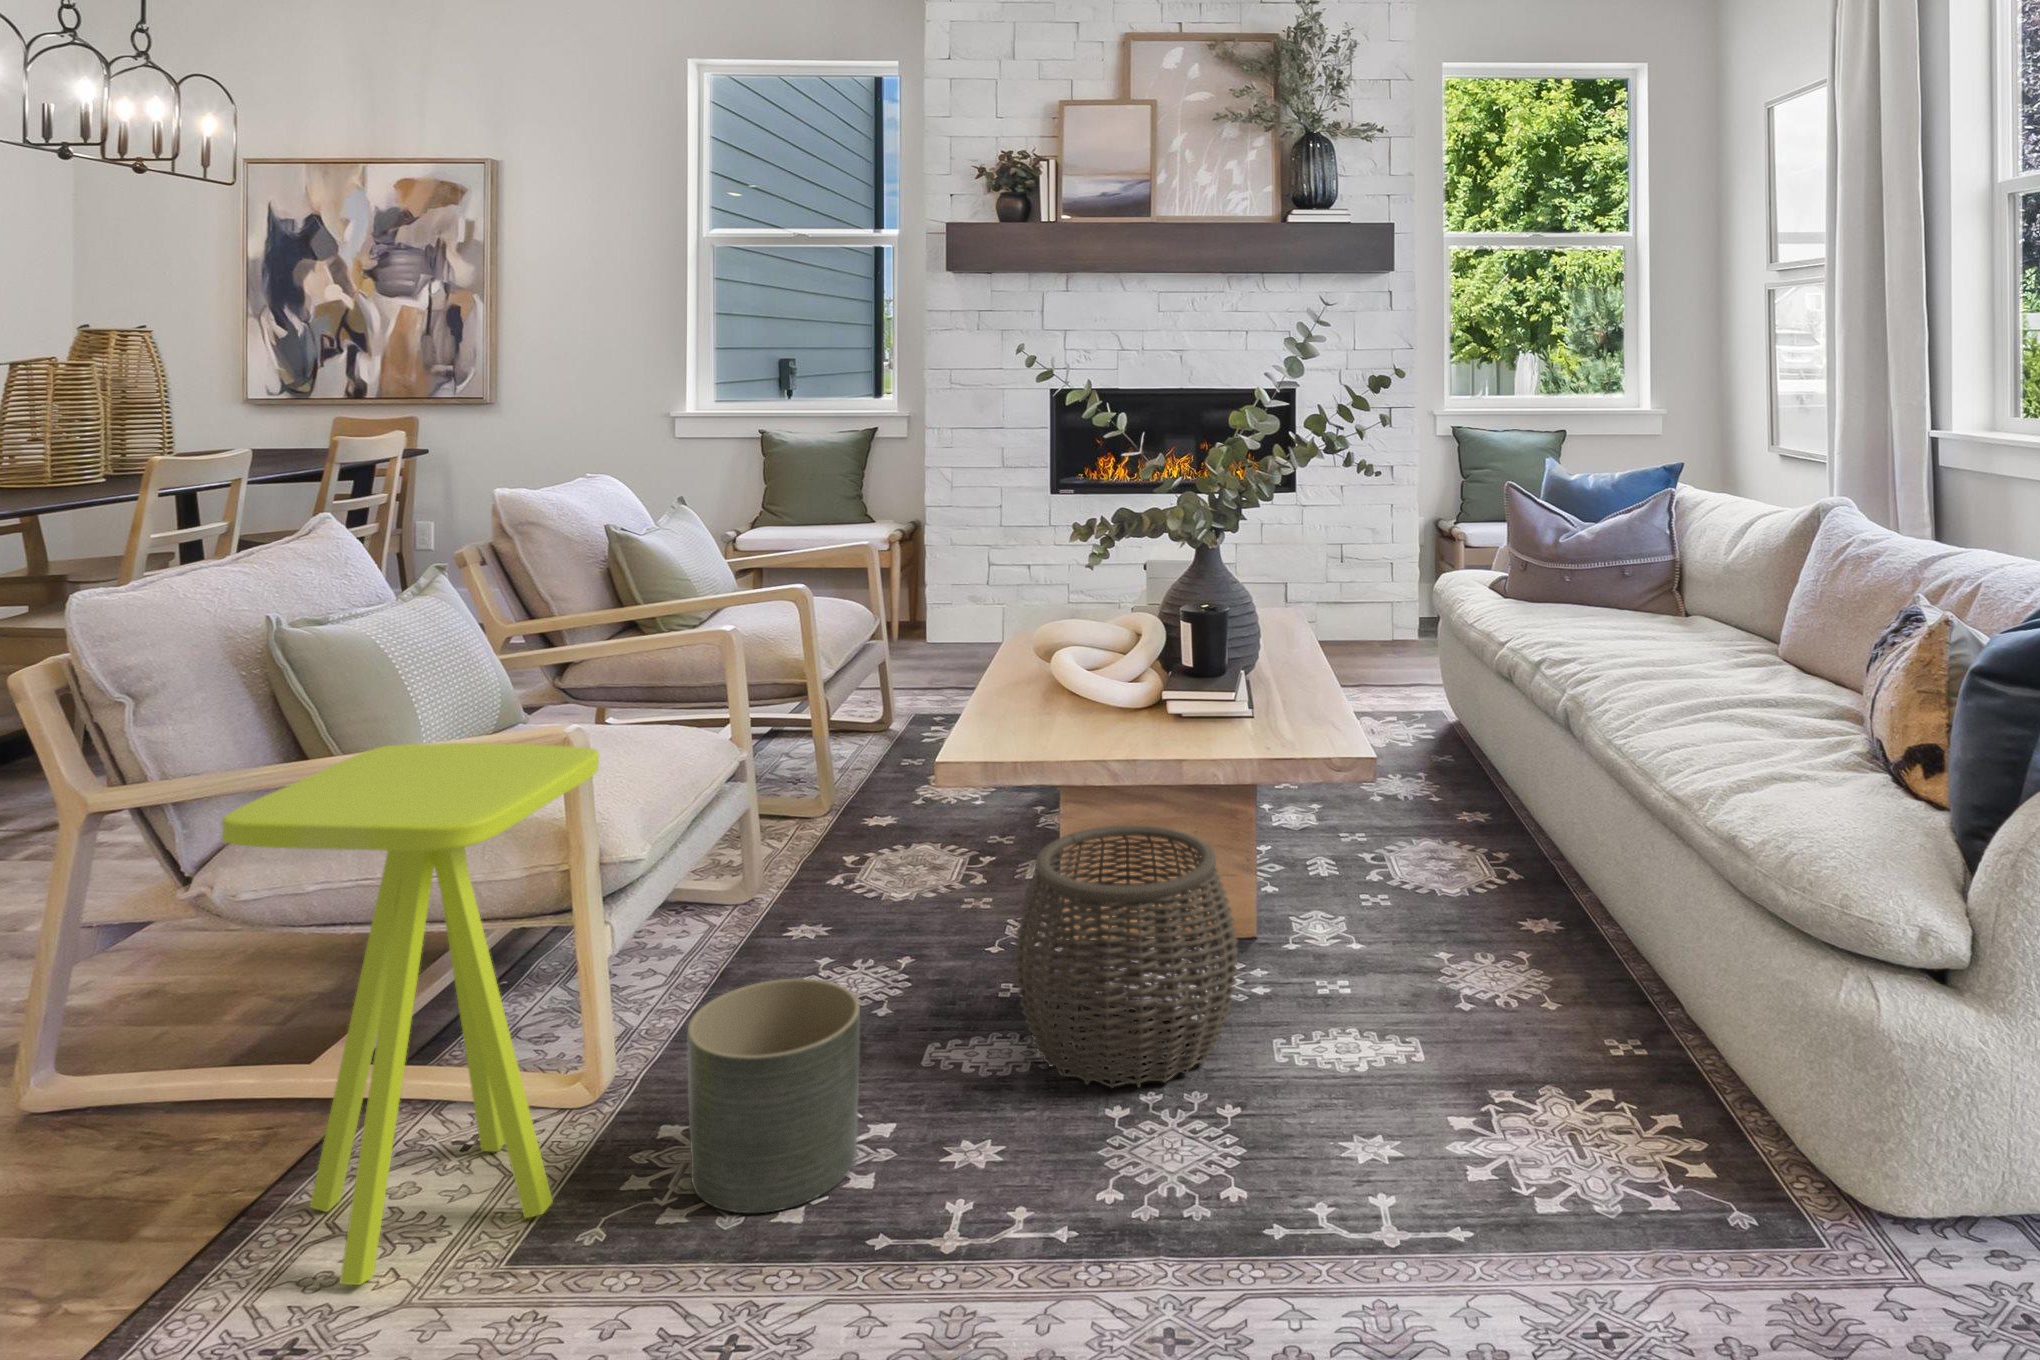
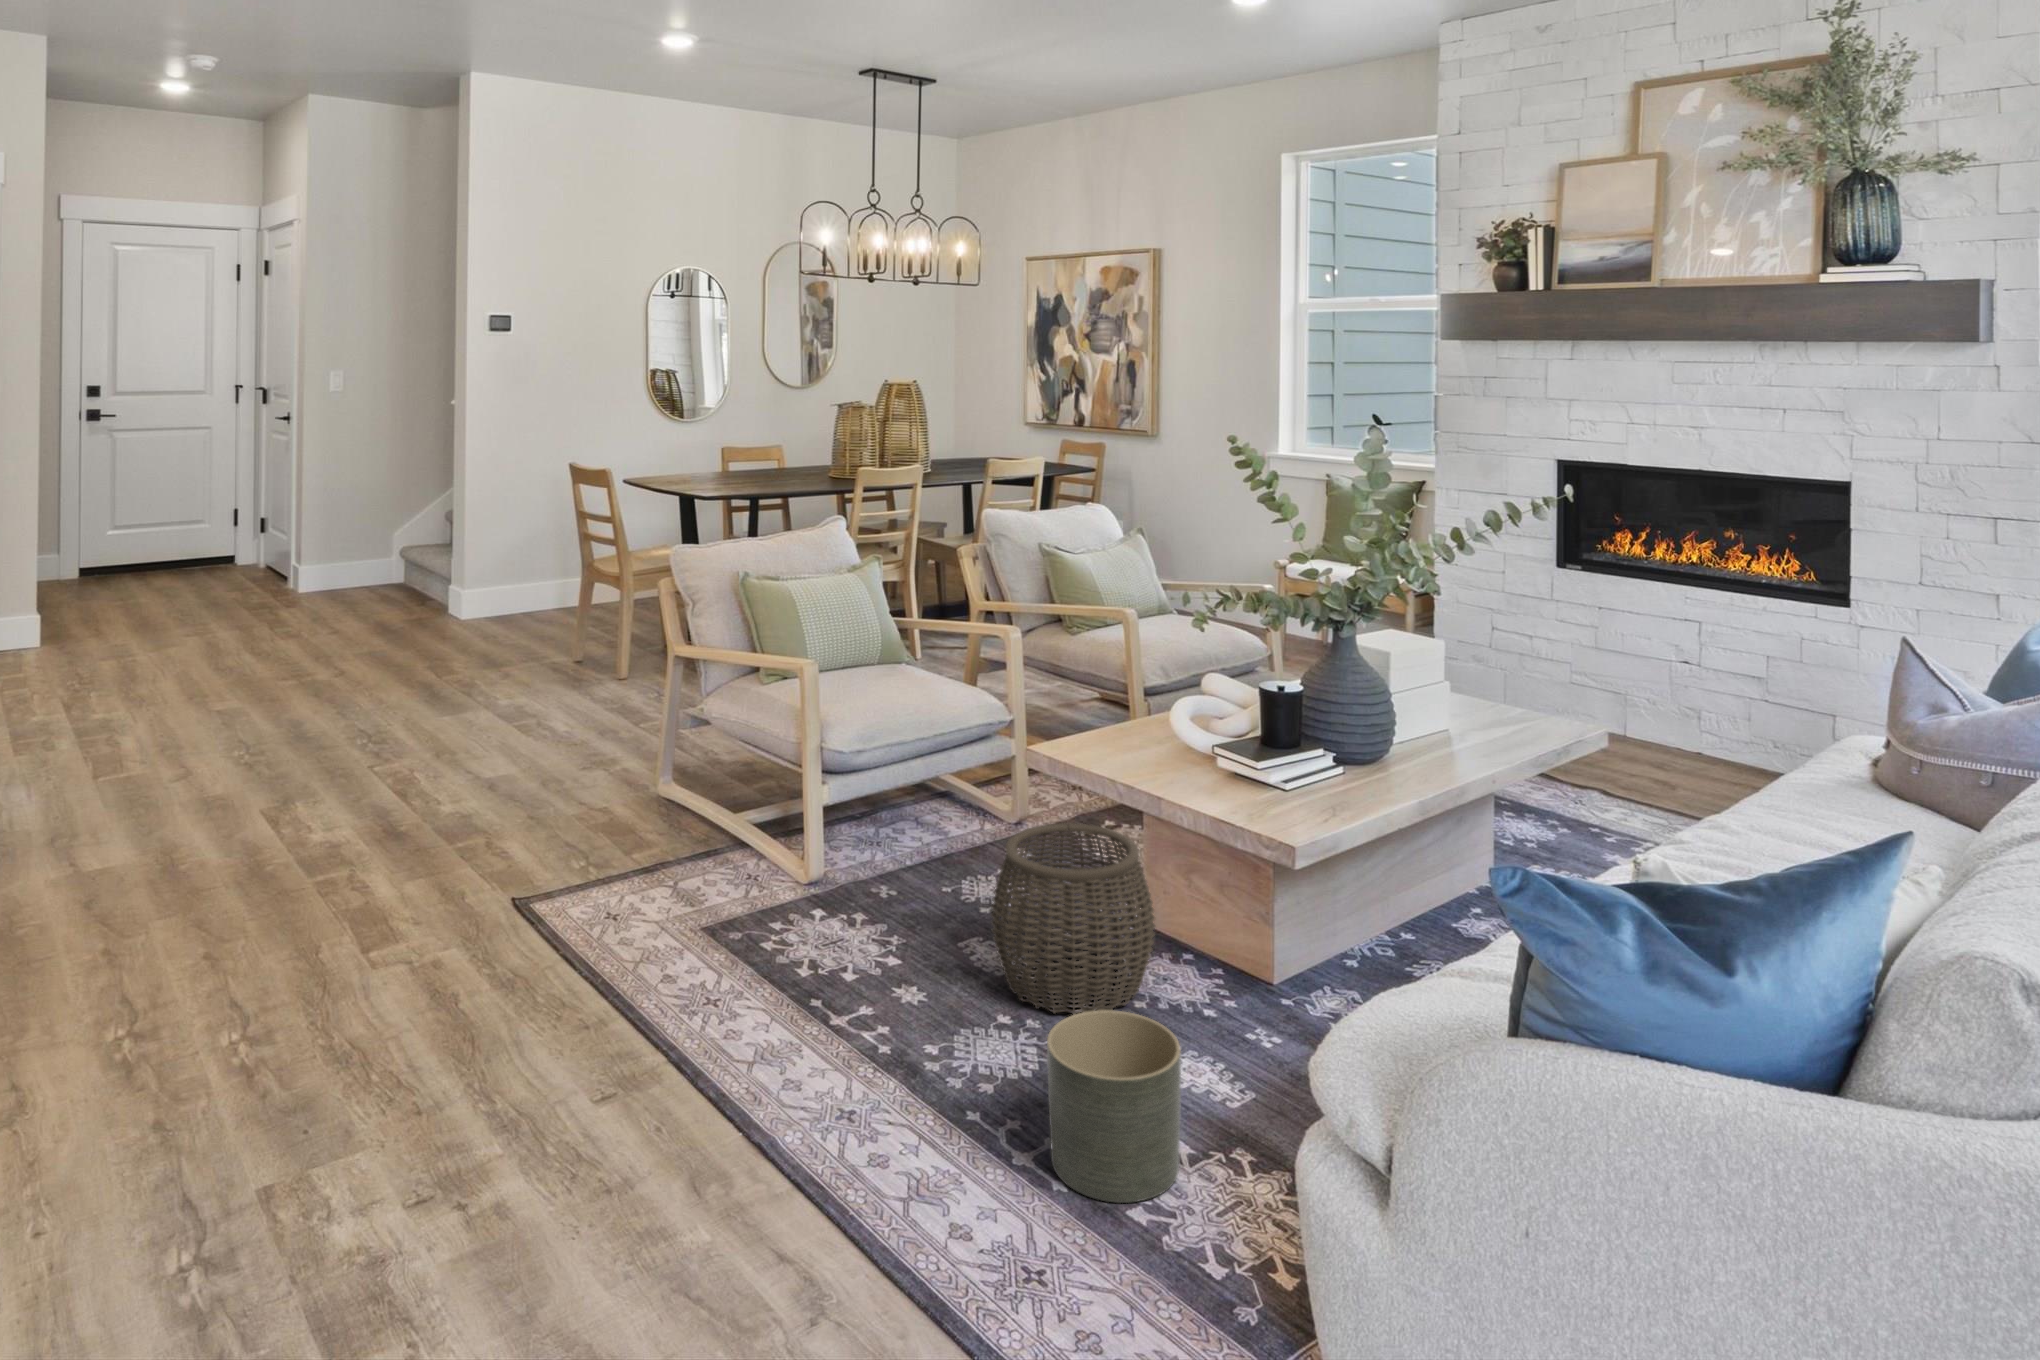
side table: present [222,743,599,1285] -> none [610,663,778,927]
planter: present [687,979,860,1213] -> present [1047,1010,1181,1203]

